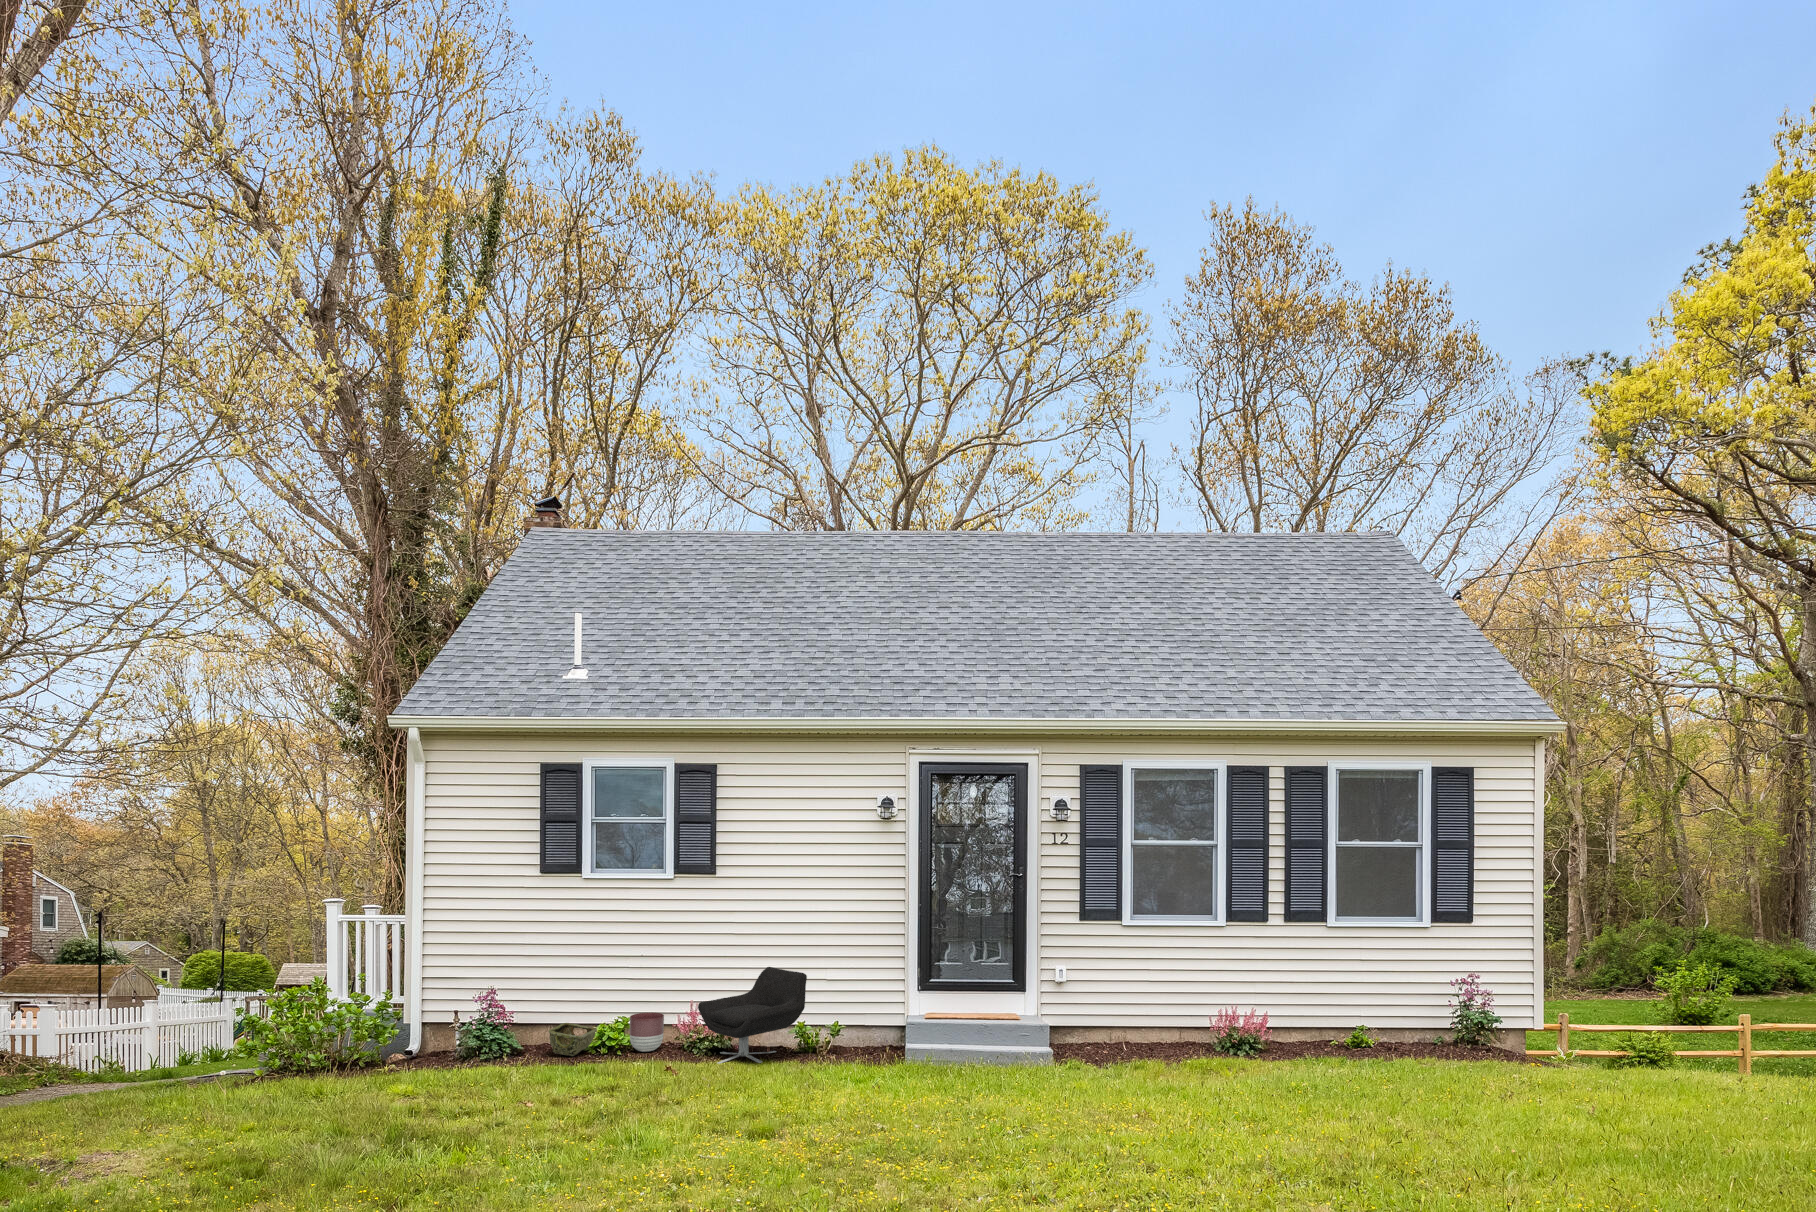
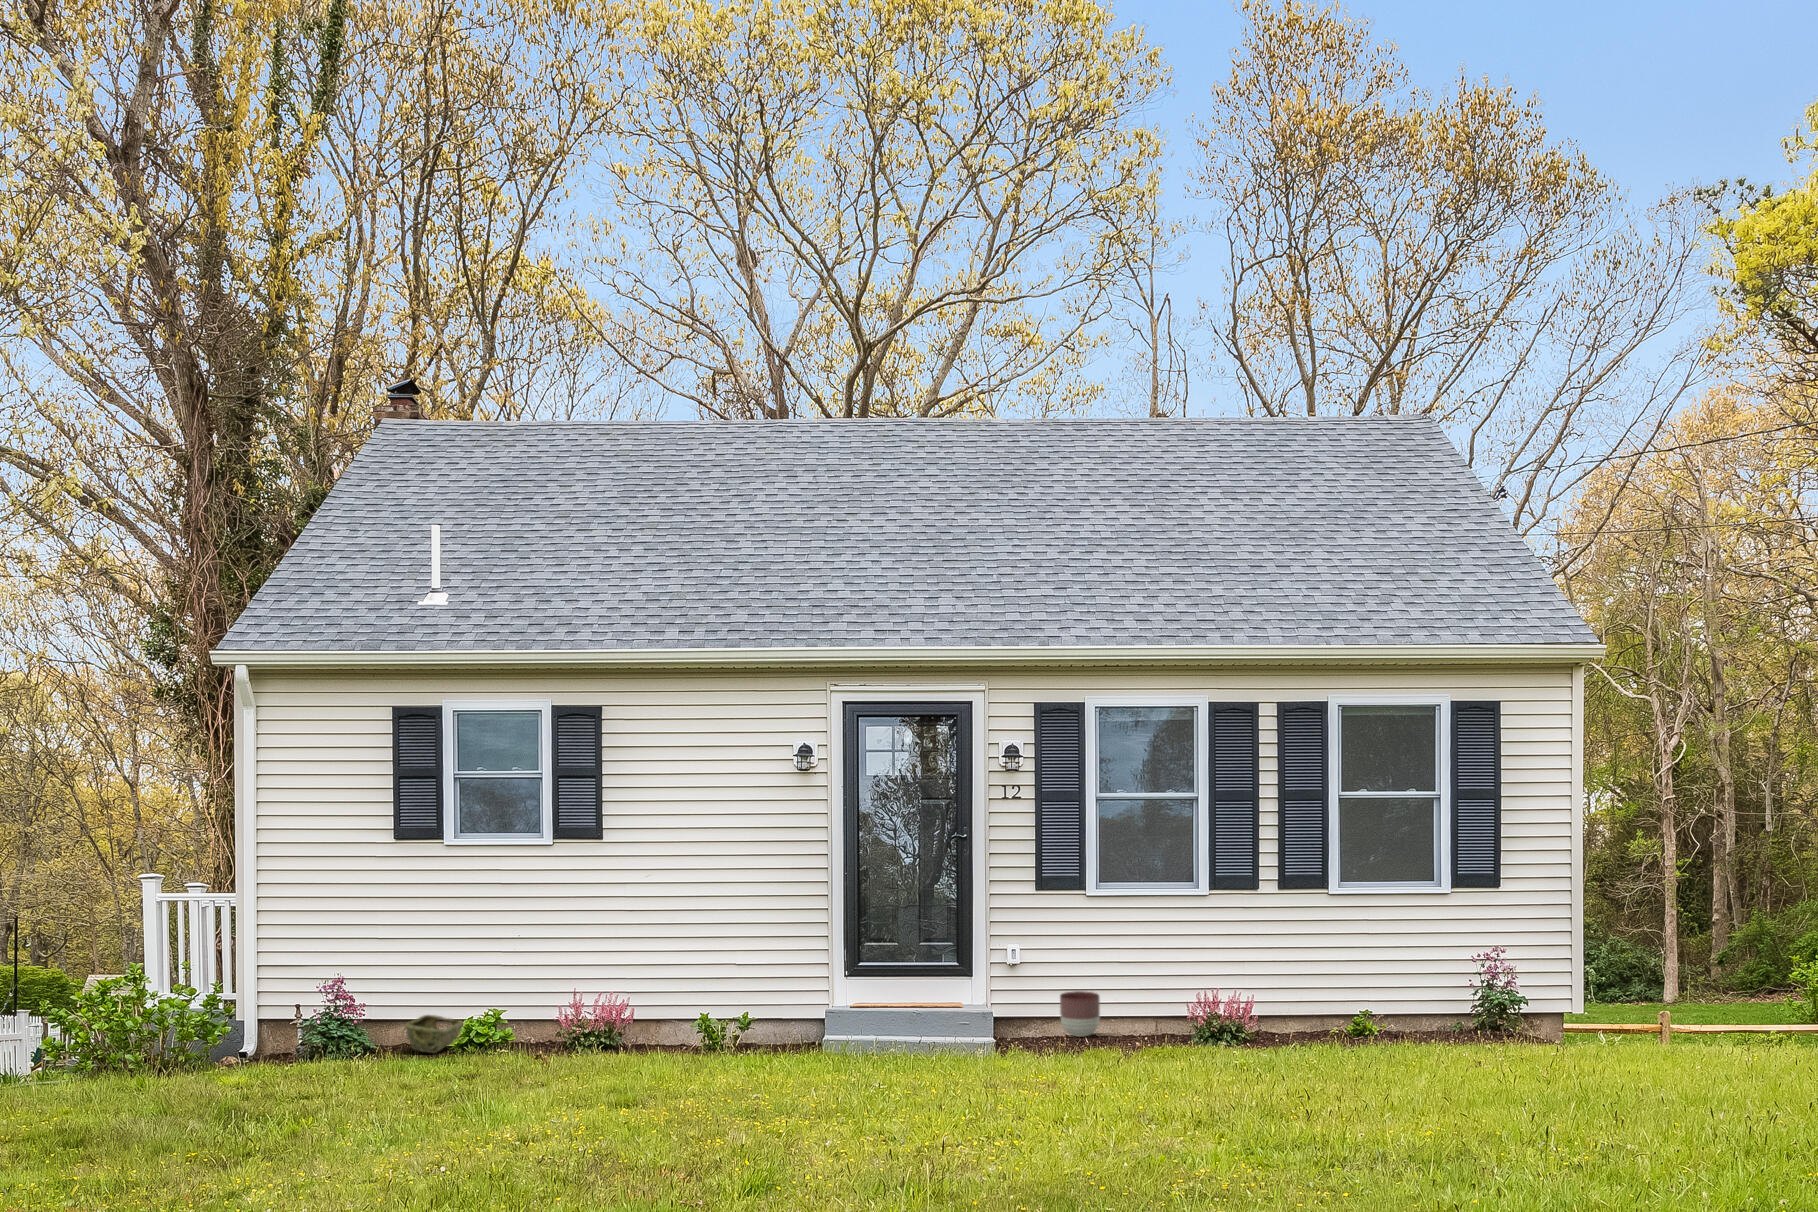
lounge chair: present [698,967,807,1064] -> none [581,947,710,1063]
planter: present [630,1013,664,1052] -> present [1060,991,1100,1037]

